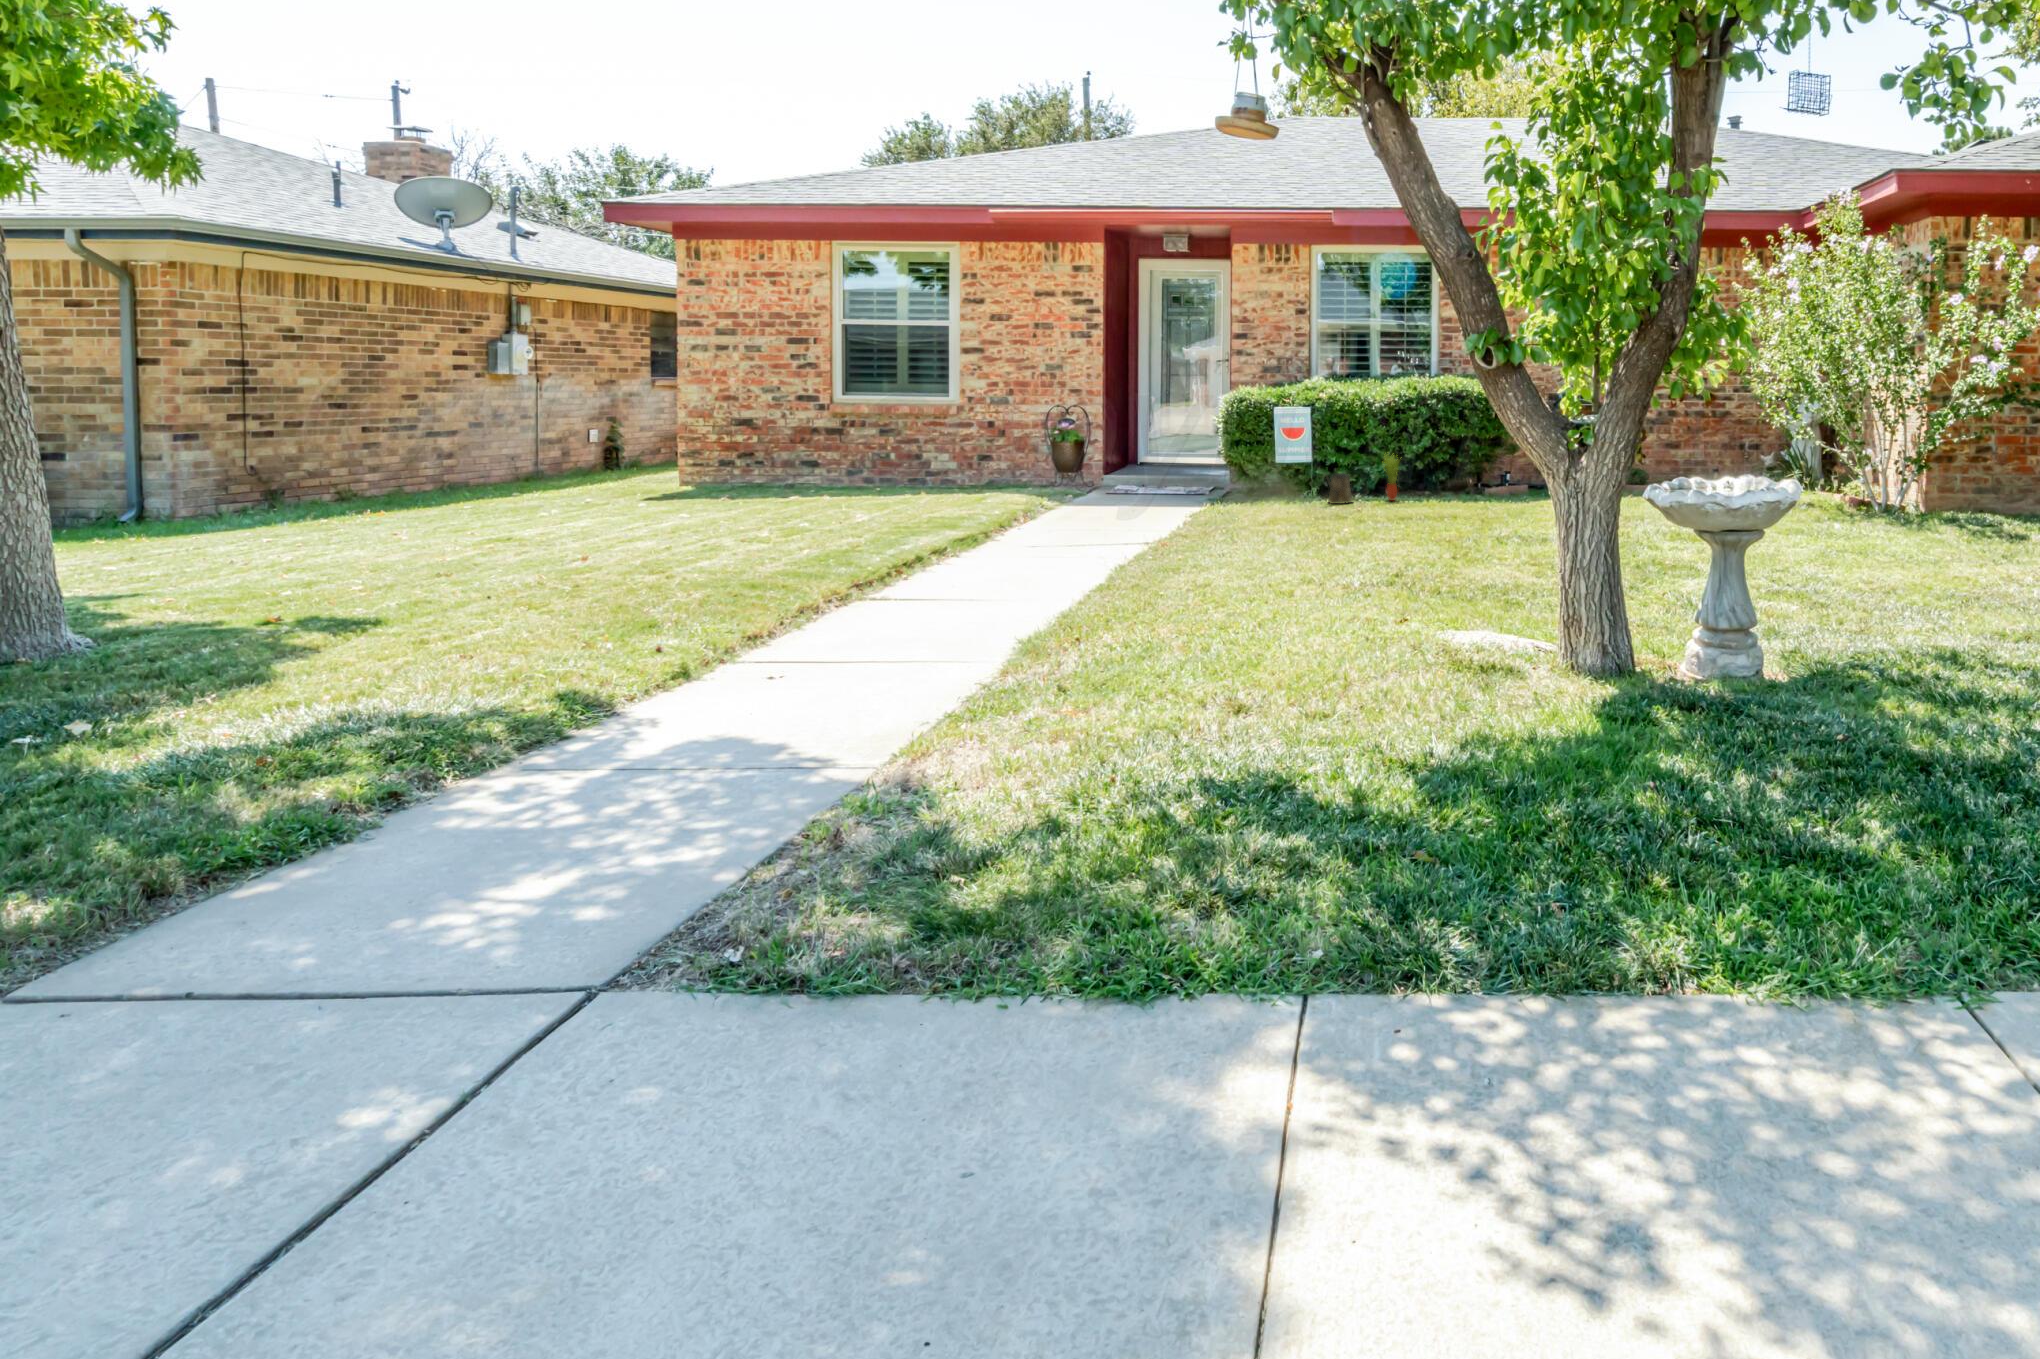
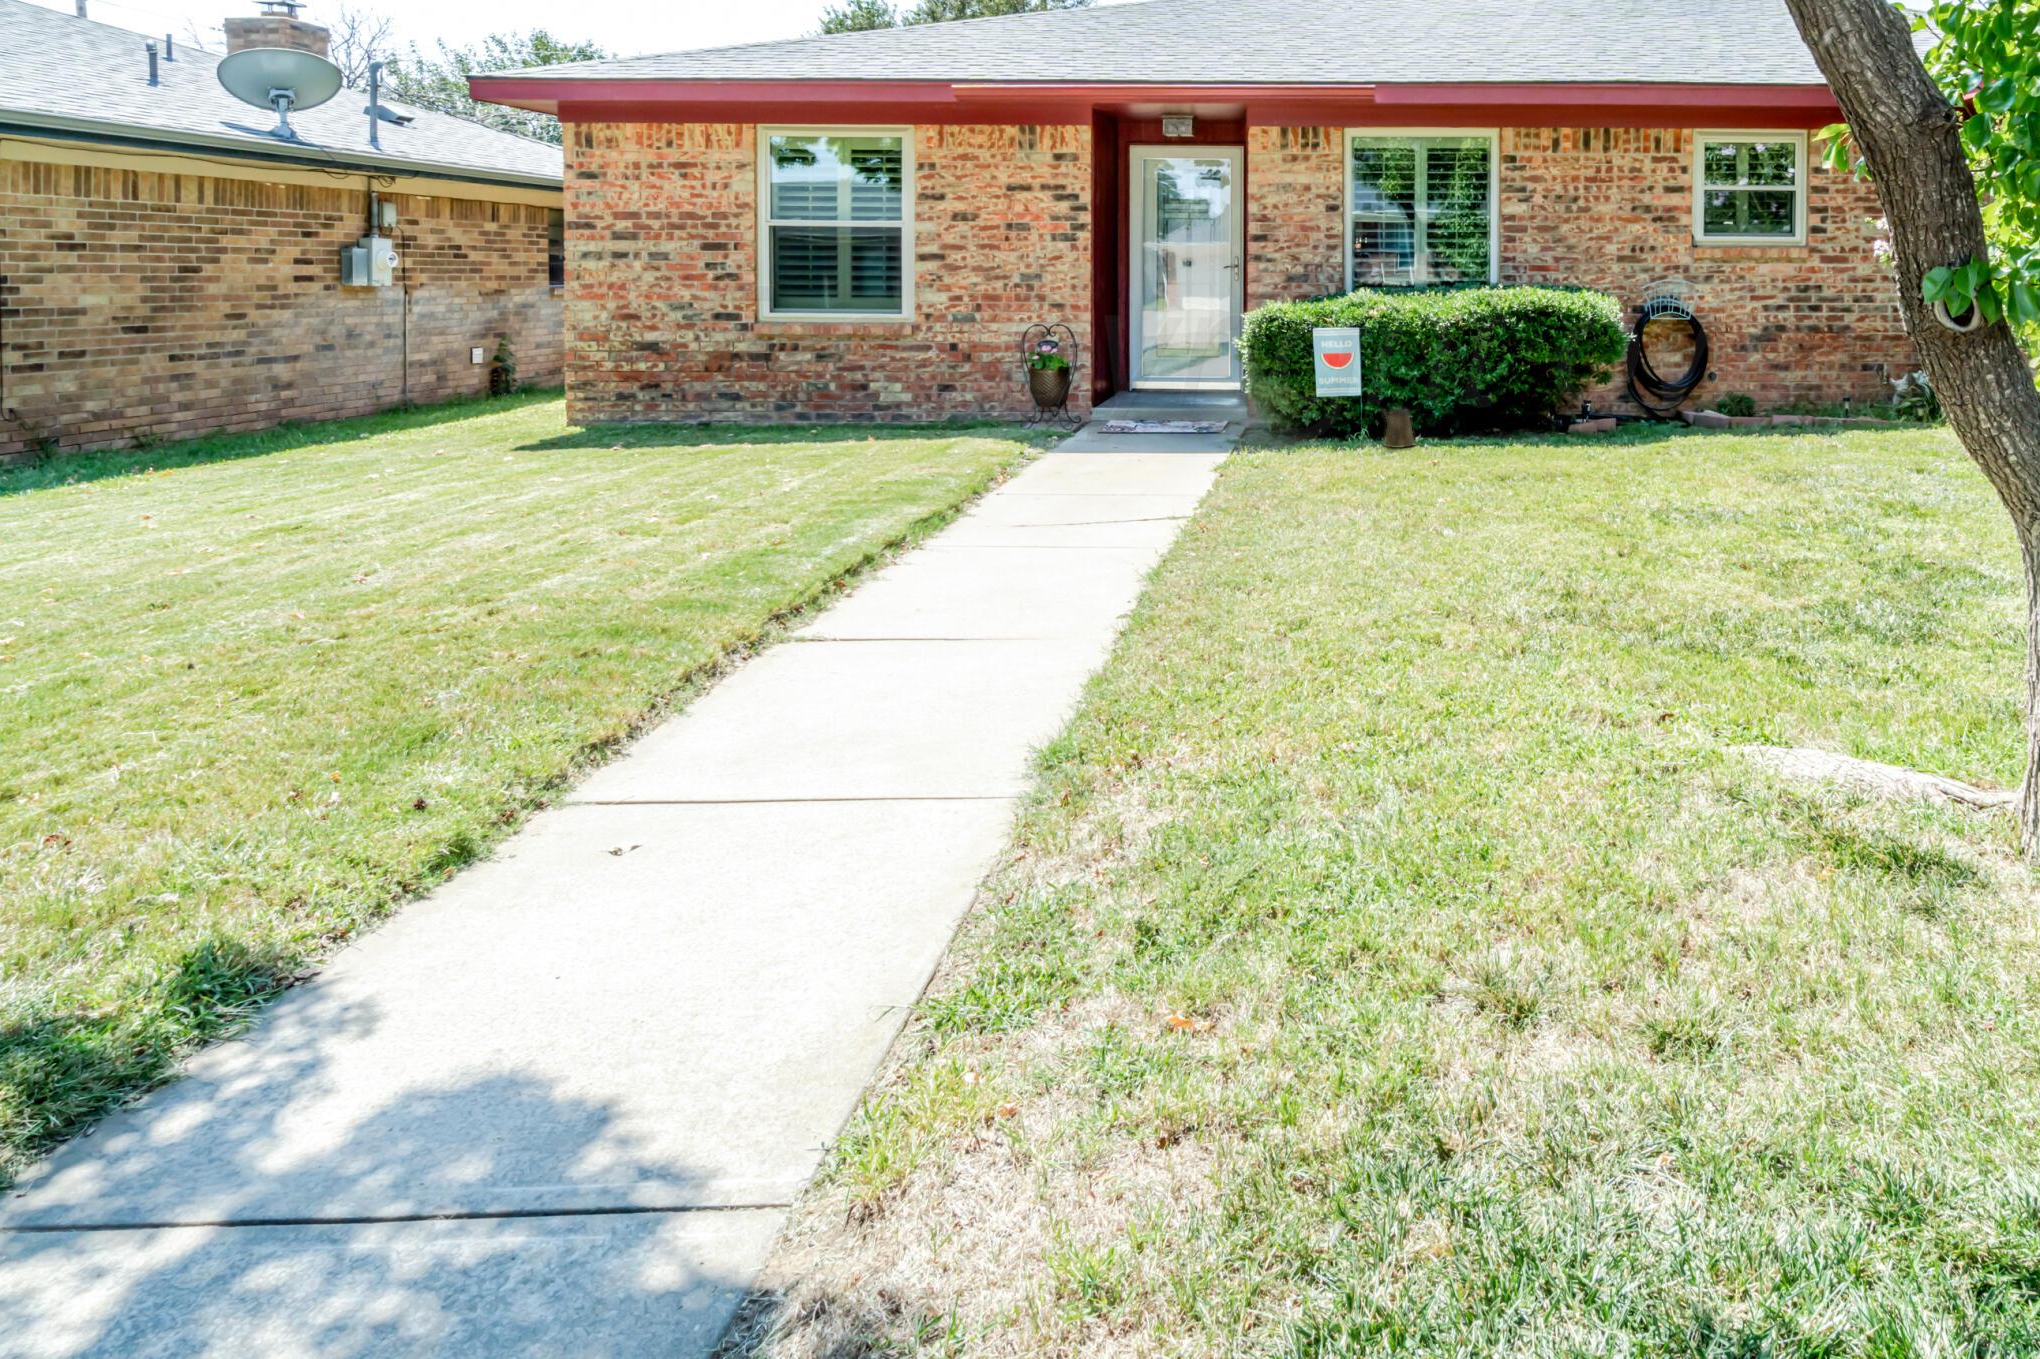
potted plant: present [1382,455,1399,501] -> none [1449,381,1474,442]

